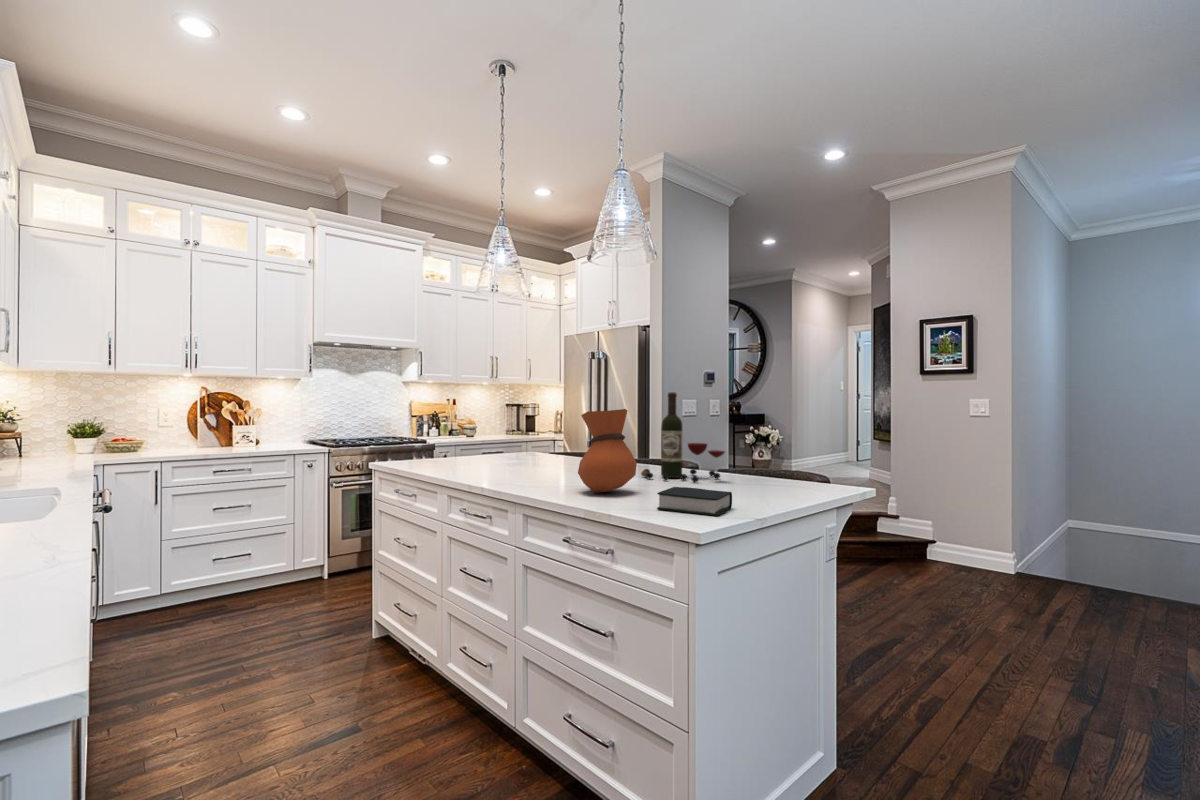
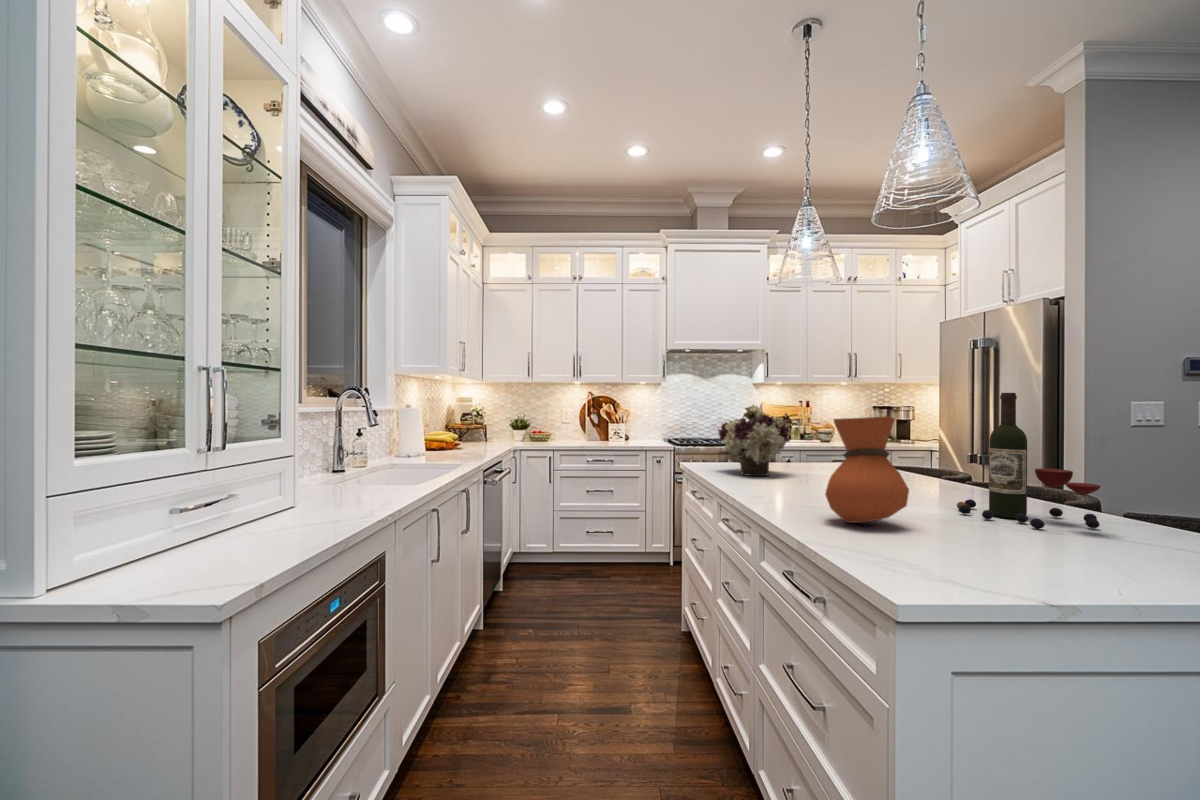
flower arrangement: none [428,401,498,468] -> present [718,405,790,476]
book: present [657,487,732,516] -> none [891,530,1030,585]

